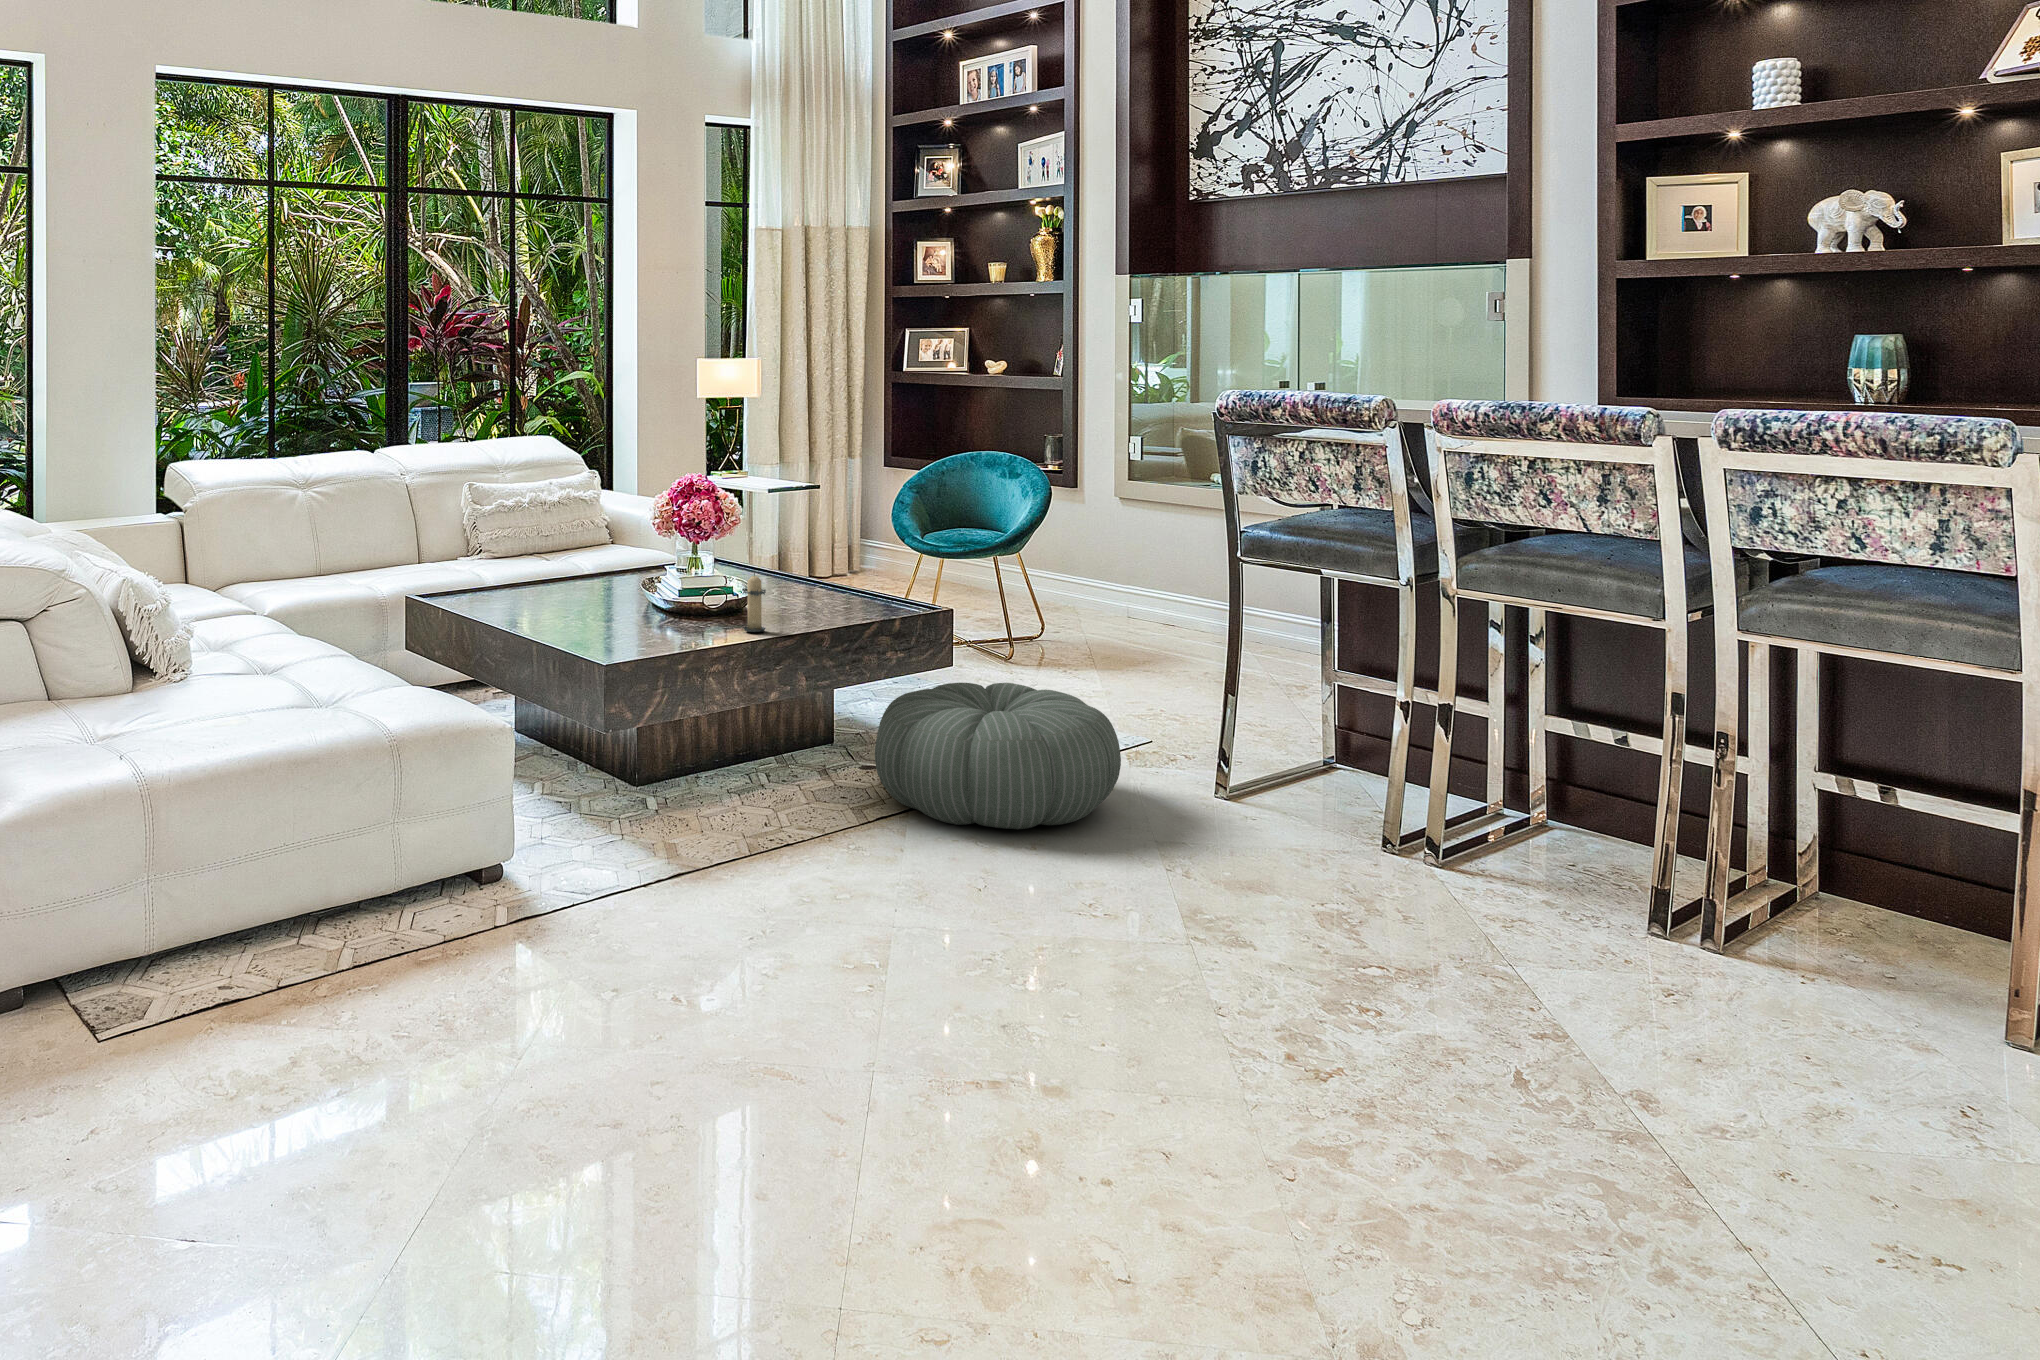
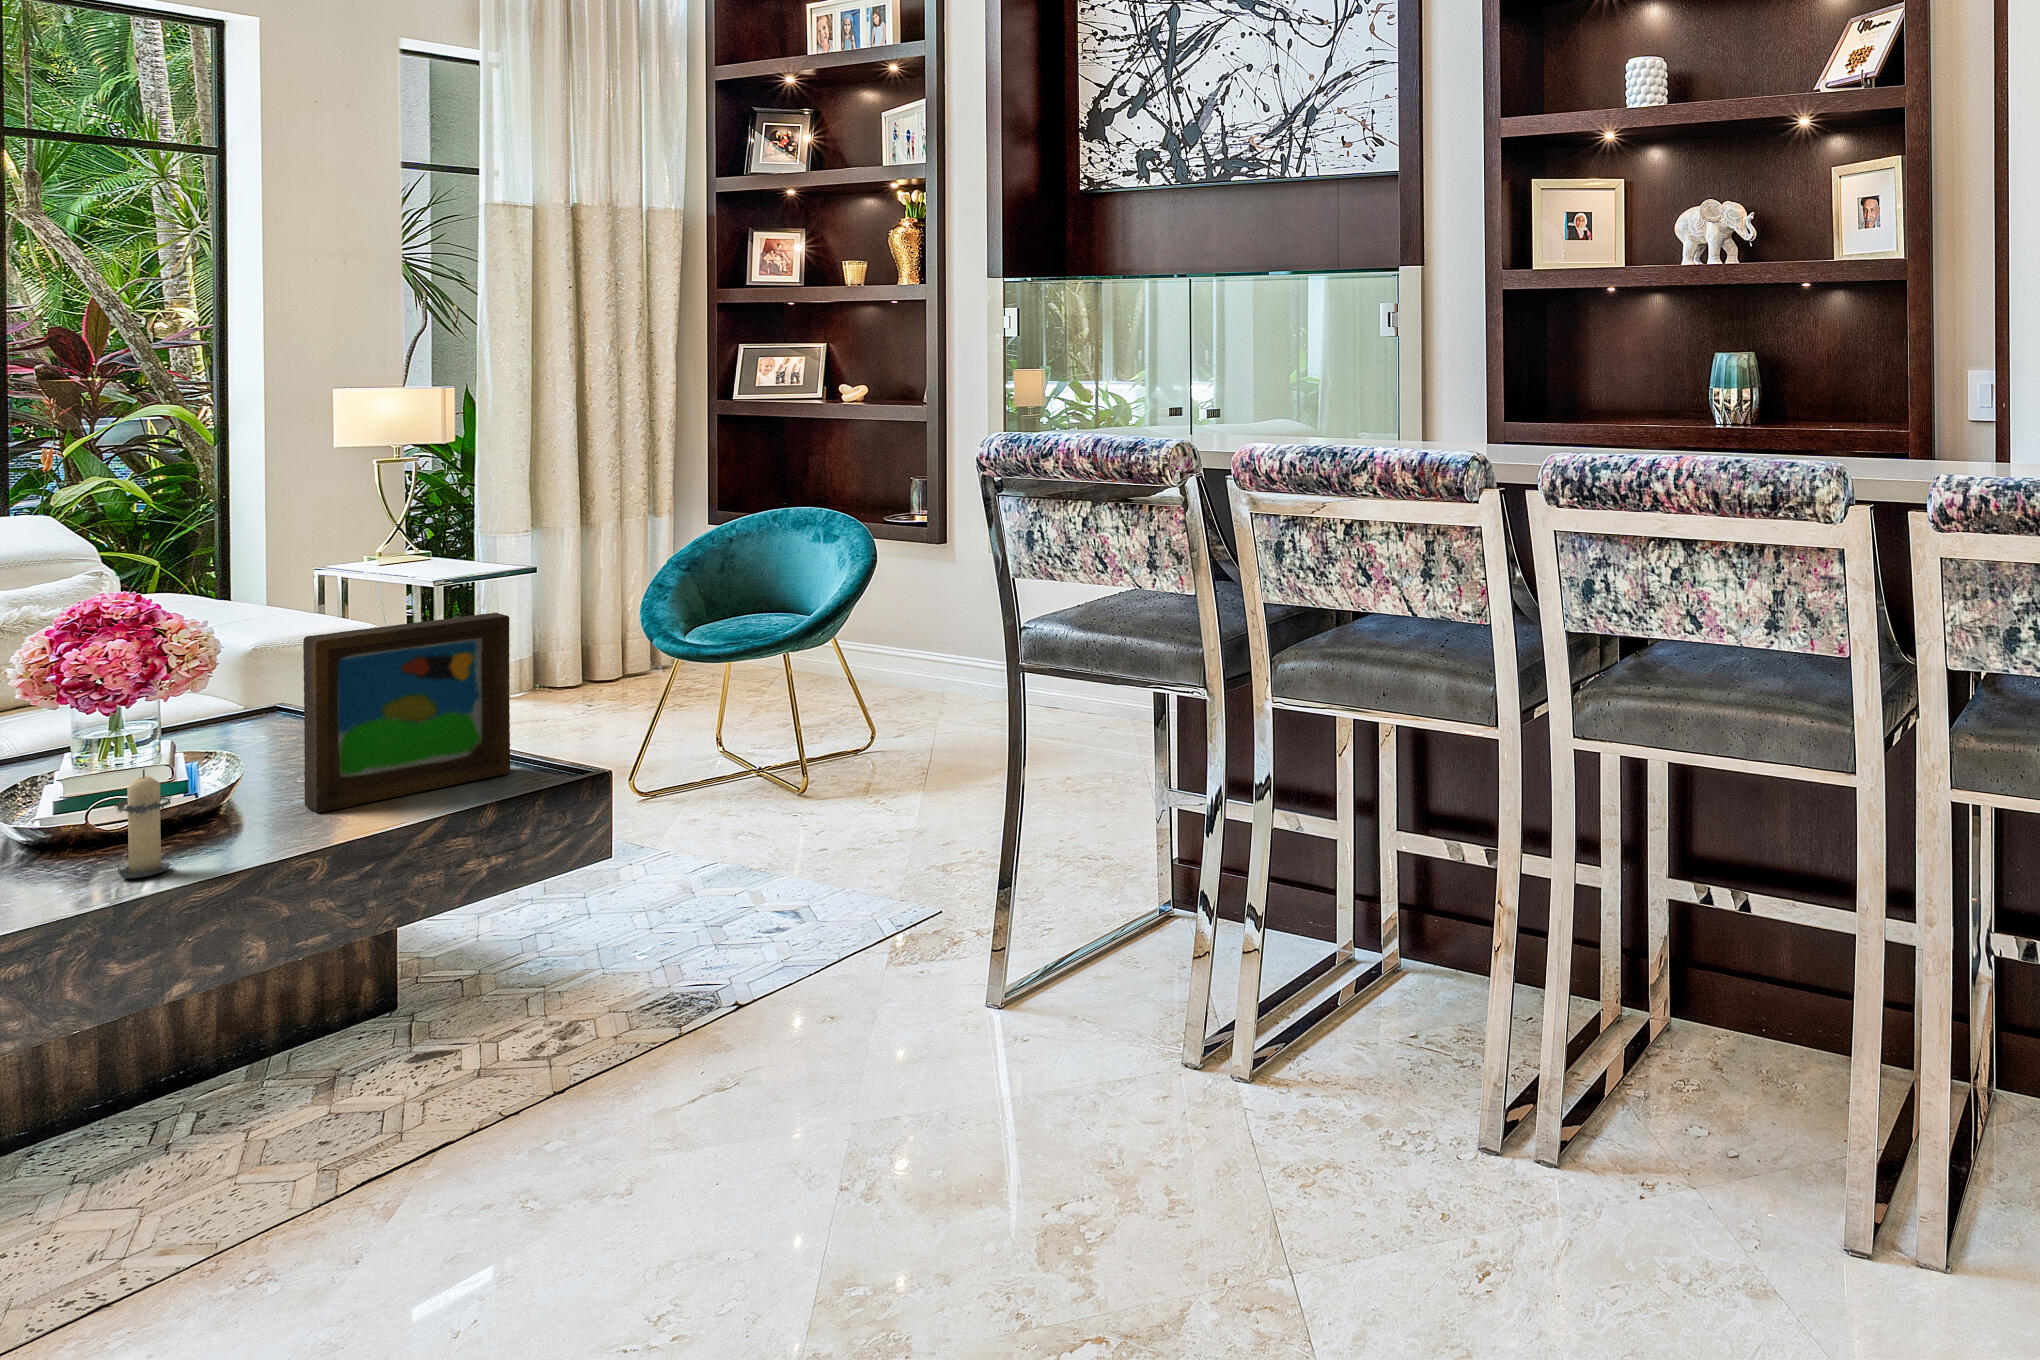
picture frame: none [799,502,899,614] -> present [303,613,510,813]
pouf: present [875,683,1121,829] -> none [391,877,833,1152]

